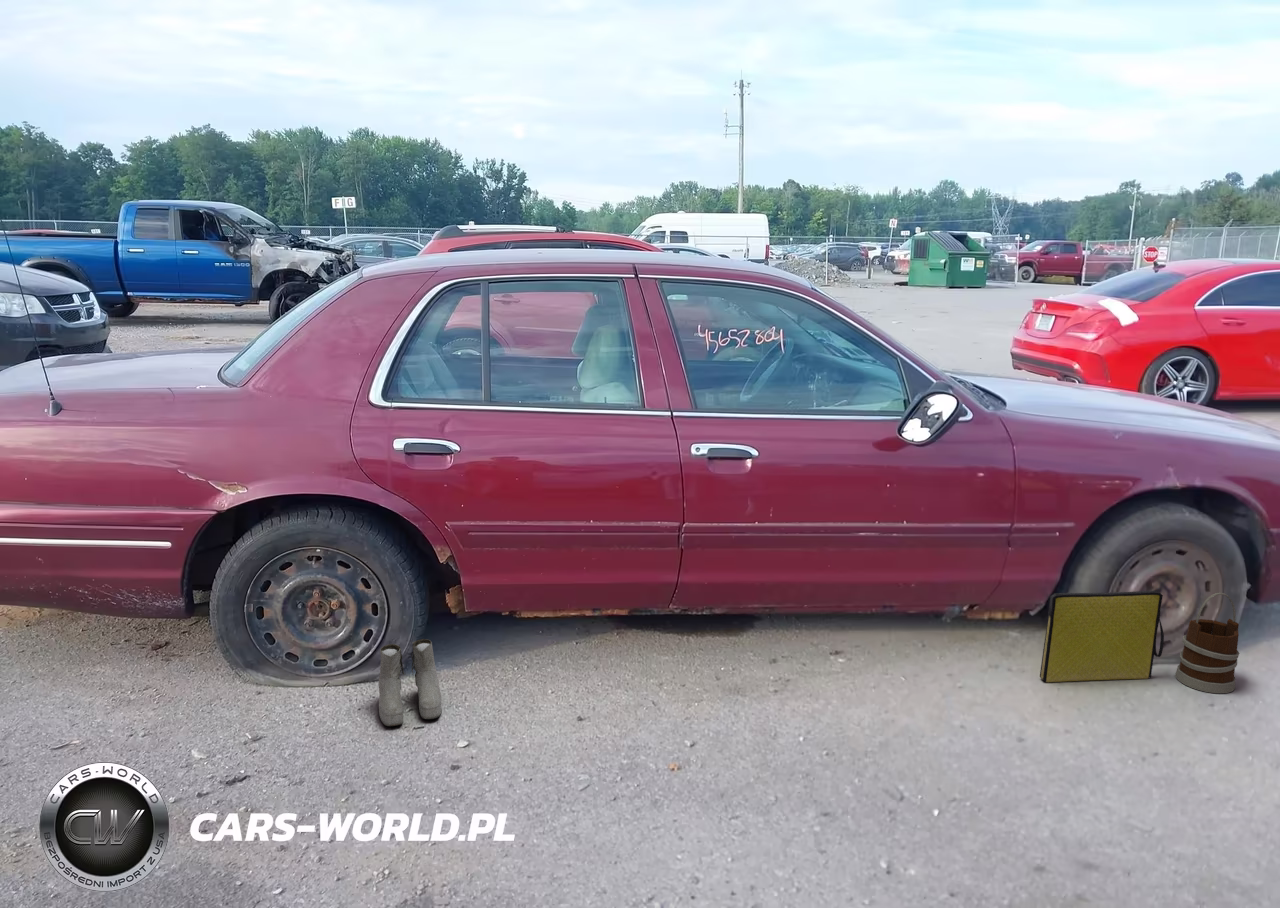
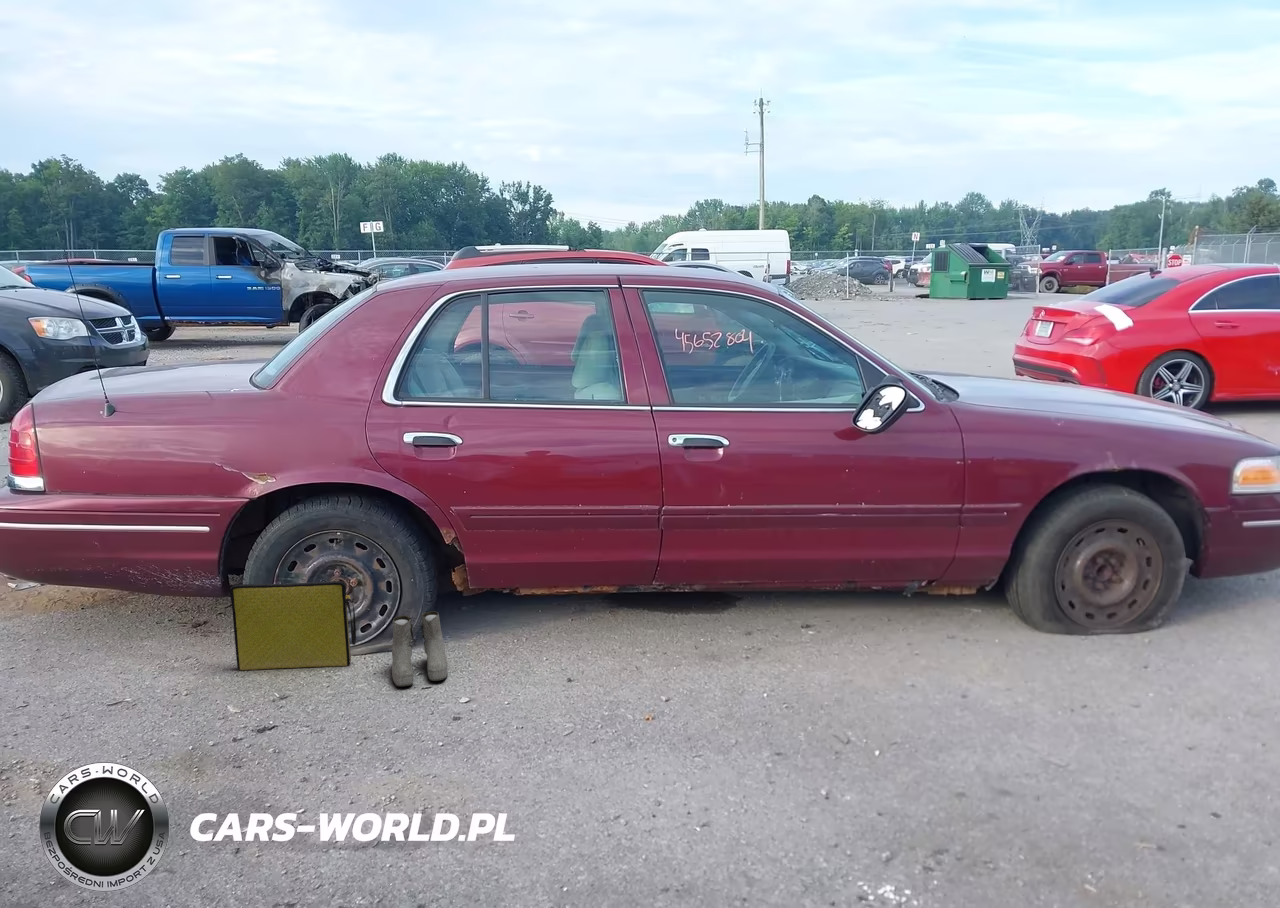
bag: present [1040,591,1164,682] -> present [230,581,356,670]
wooden bucket: present [1175,593,1239,693] -> none [1119,566,1175,658]

